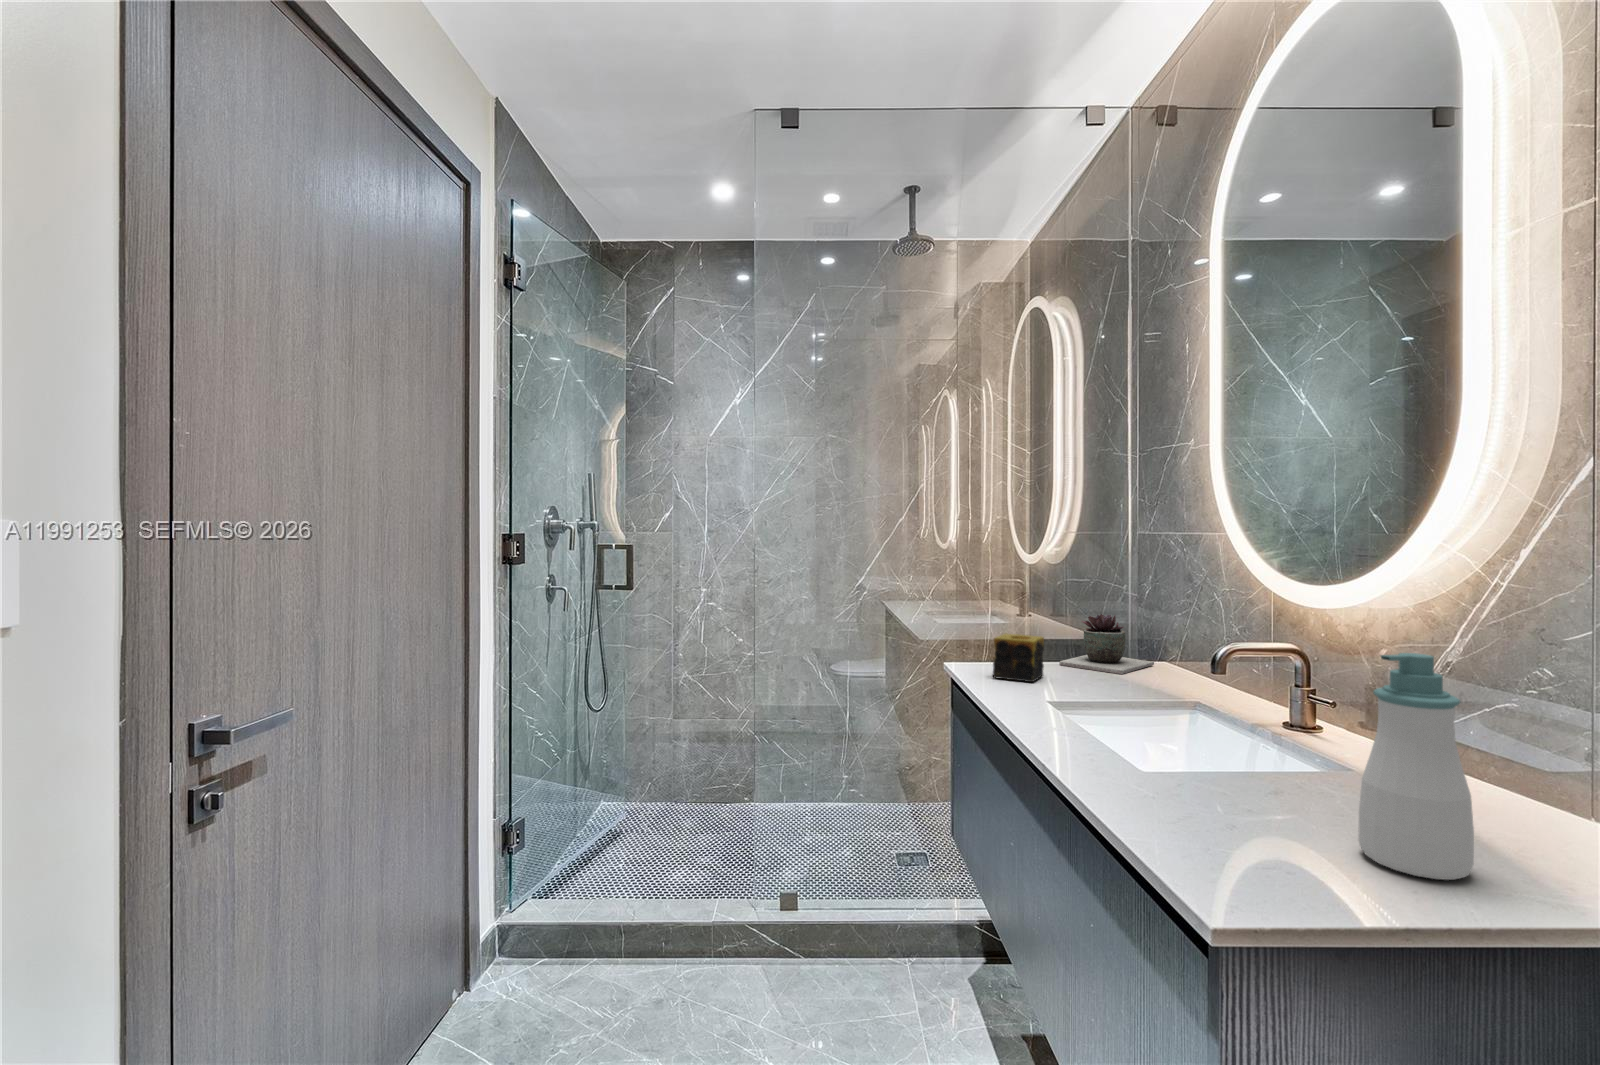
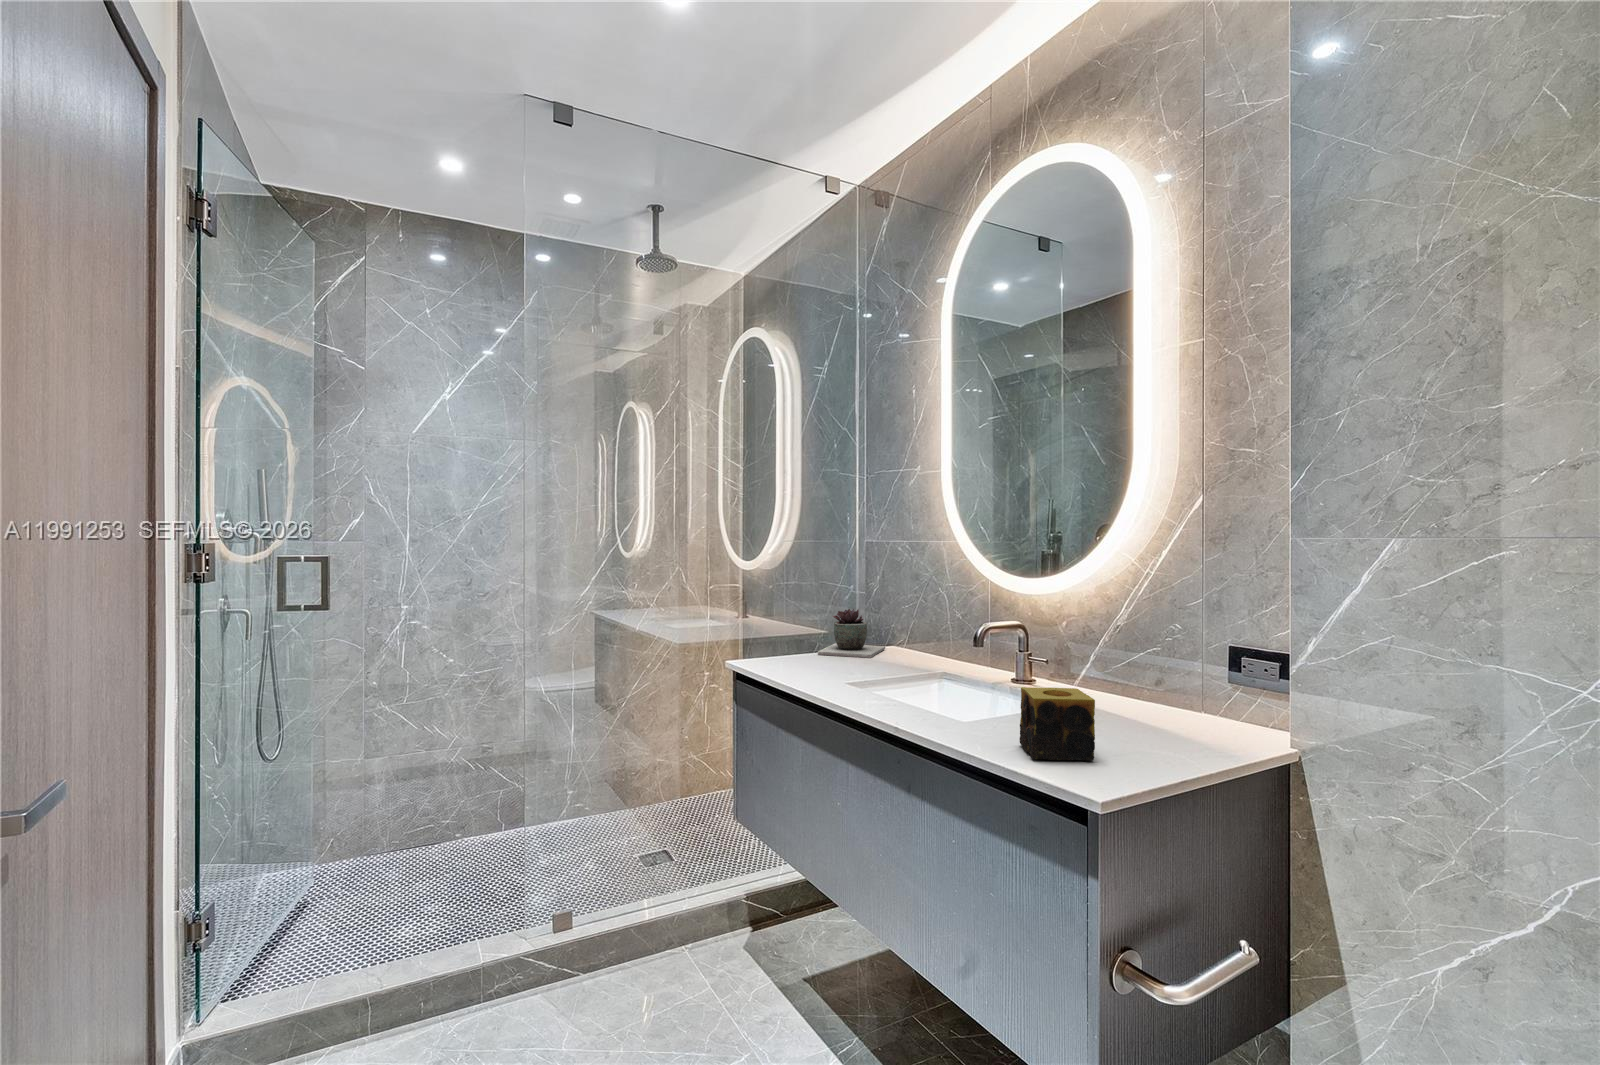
candle: present [993,634,1044,682] -> present [1020,687,1095,760]
soap bottle: present [1358,653,1474,880] -> none [1125,615,1188,756]

